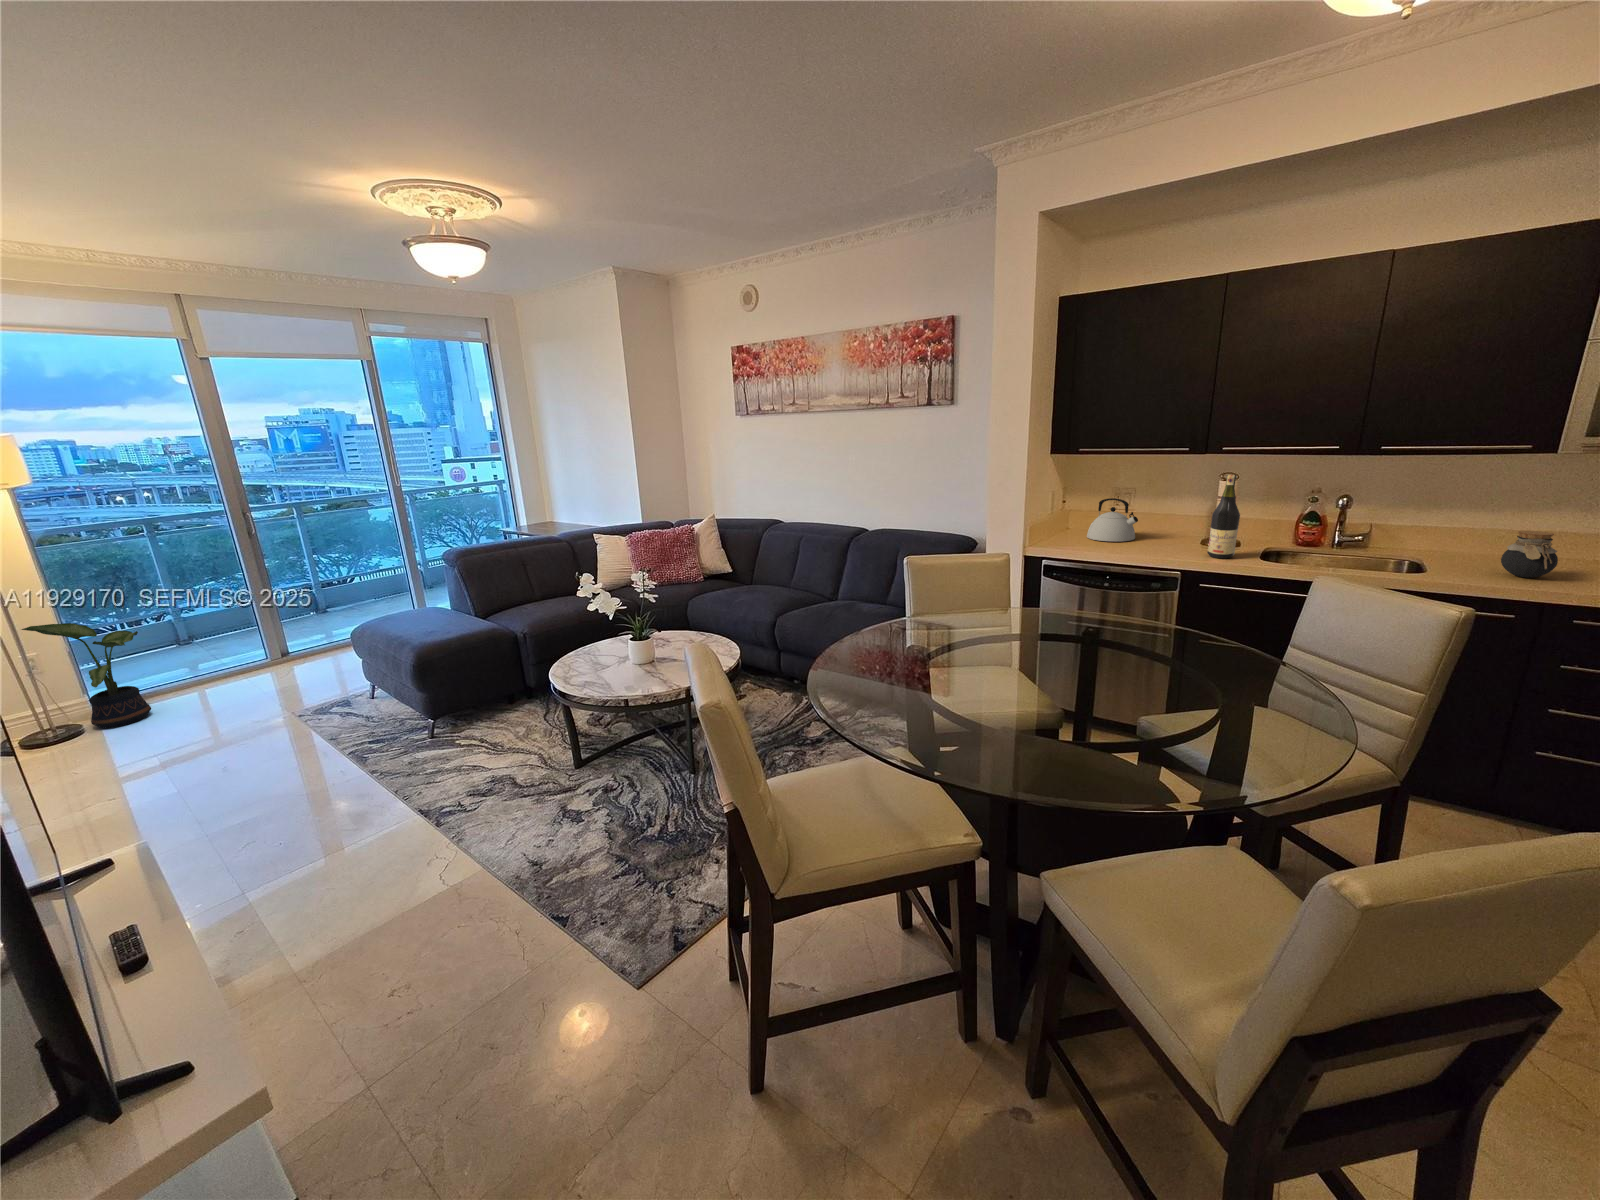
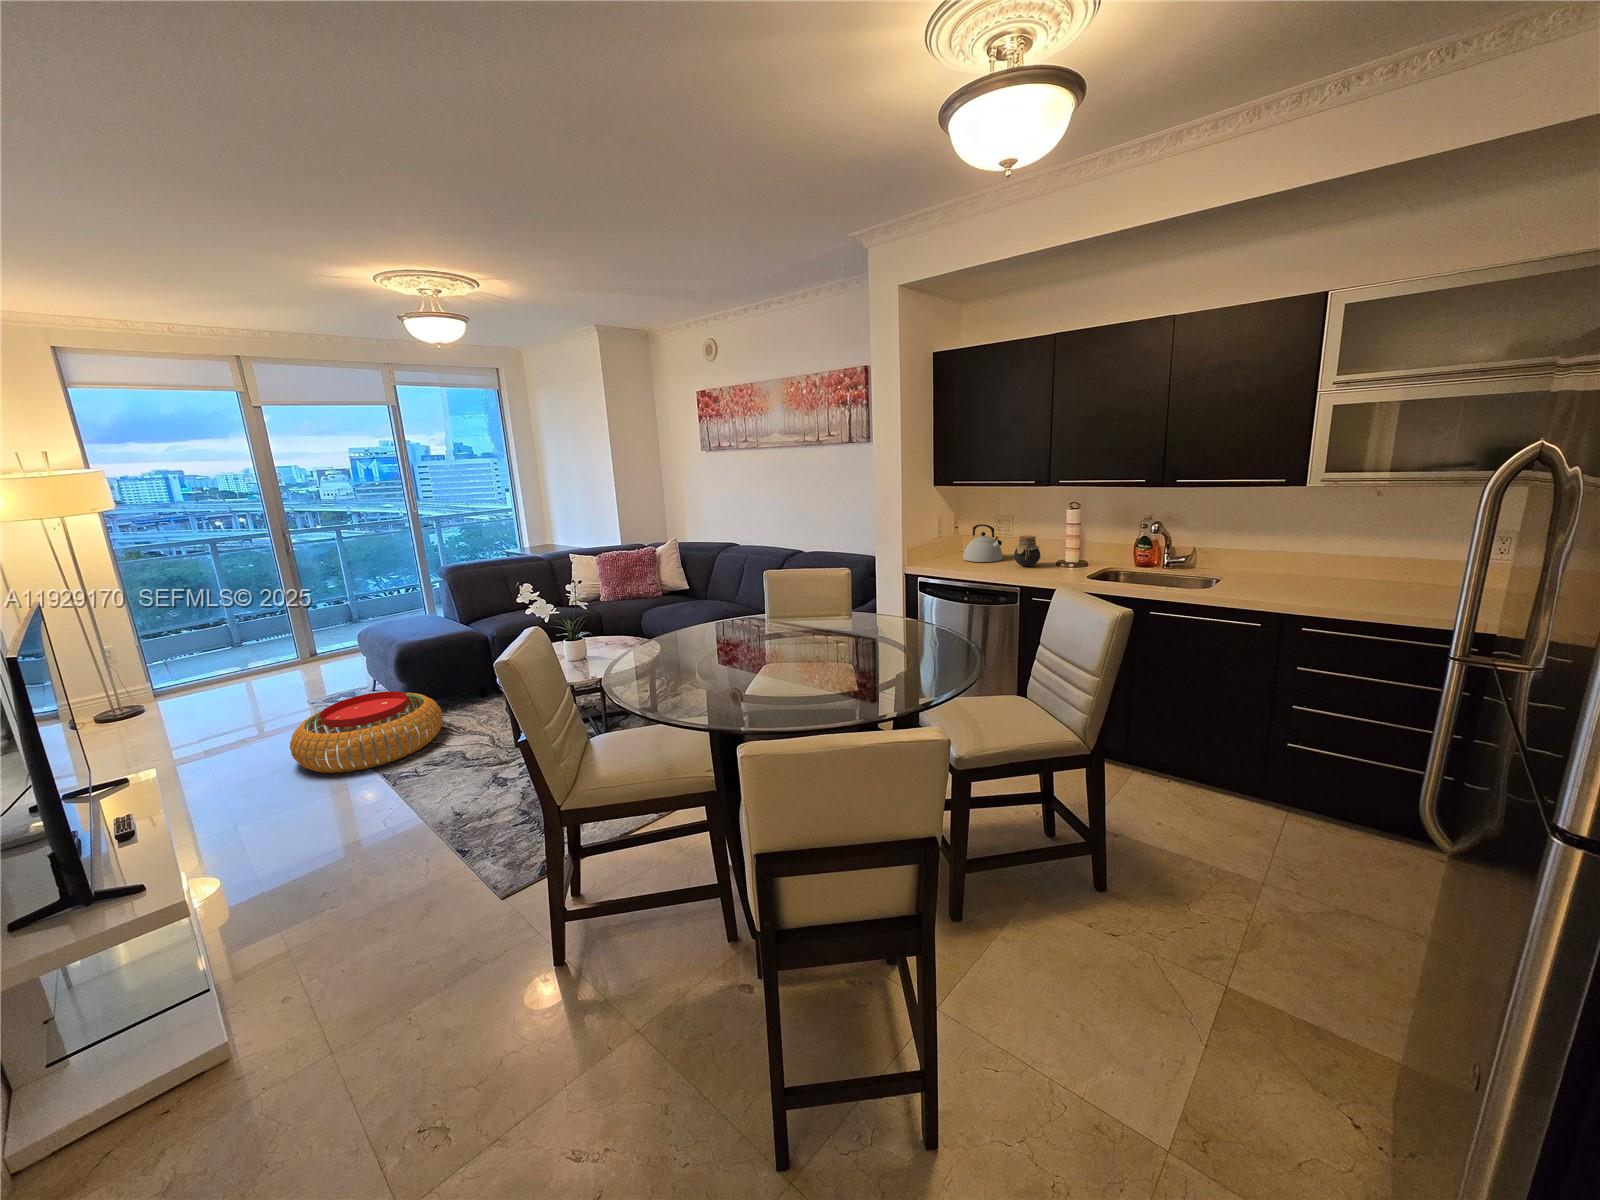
wine bottle: present [1207,475,1240,558] -> none [1043,504,1066,576]
jar: present [1501,531,1558,578] -> present [1014,536,1040,567]
potted plant: present [22,623,151,728] -> none [100,623,198,710]
pouf: none [294,704,478,810] -> present [290,691,443,773]

